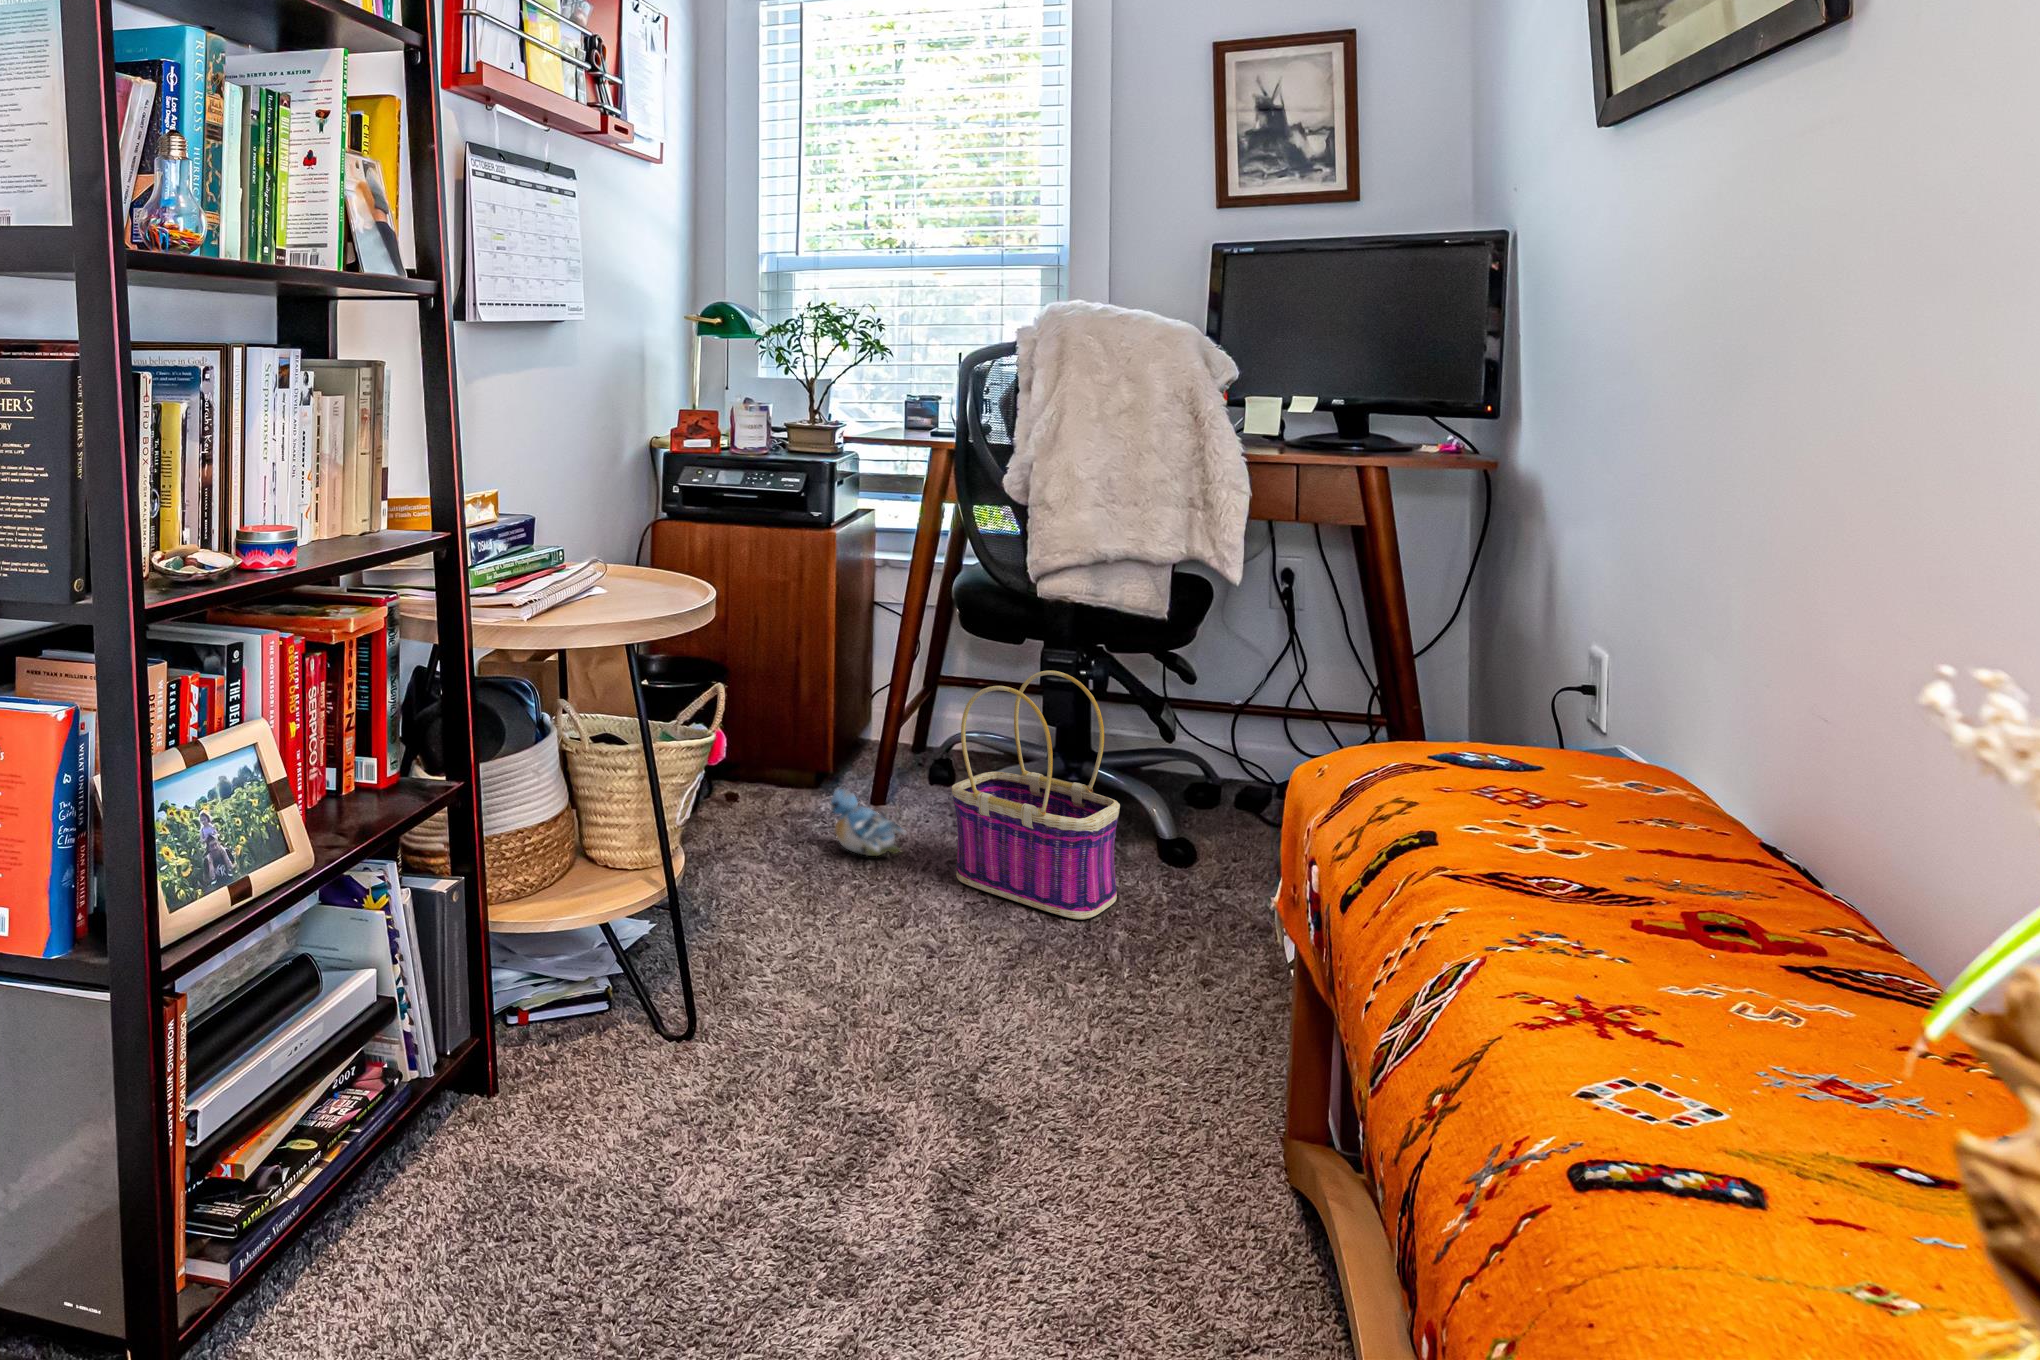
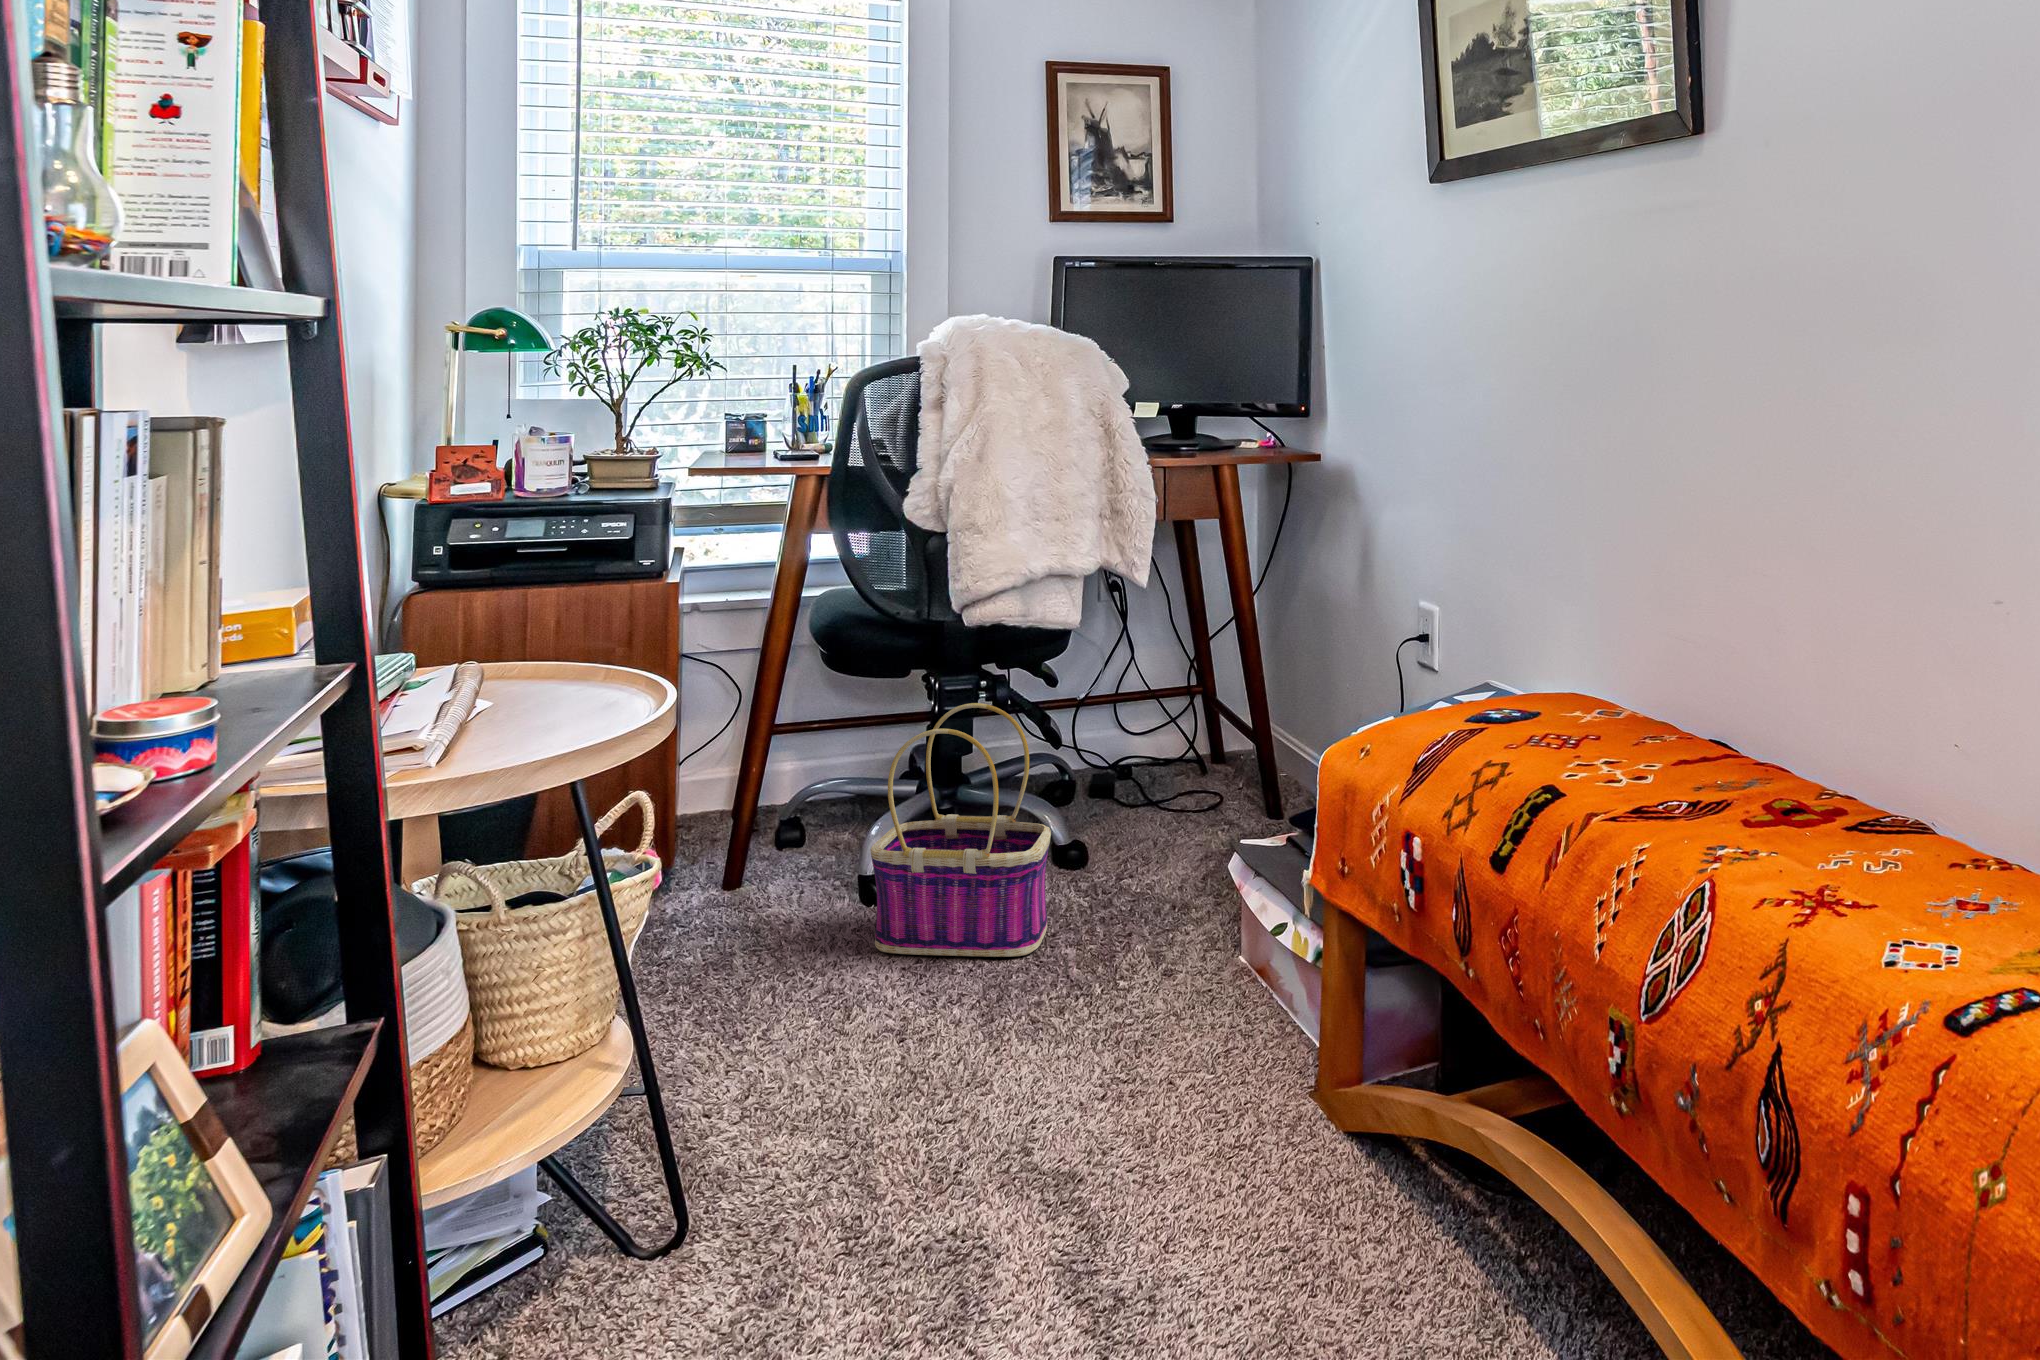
plush toy: present [831,789,906,856] -> none [707,883,807,954]

